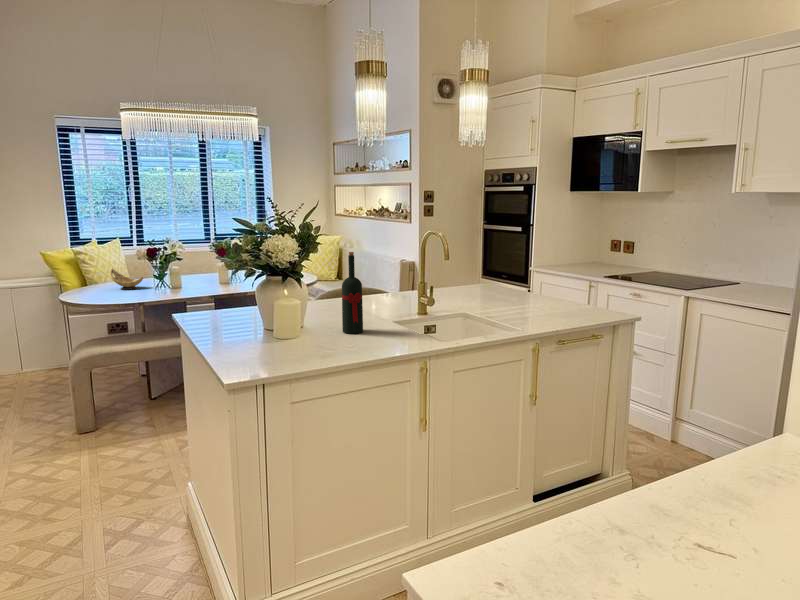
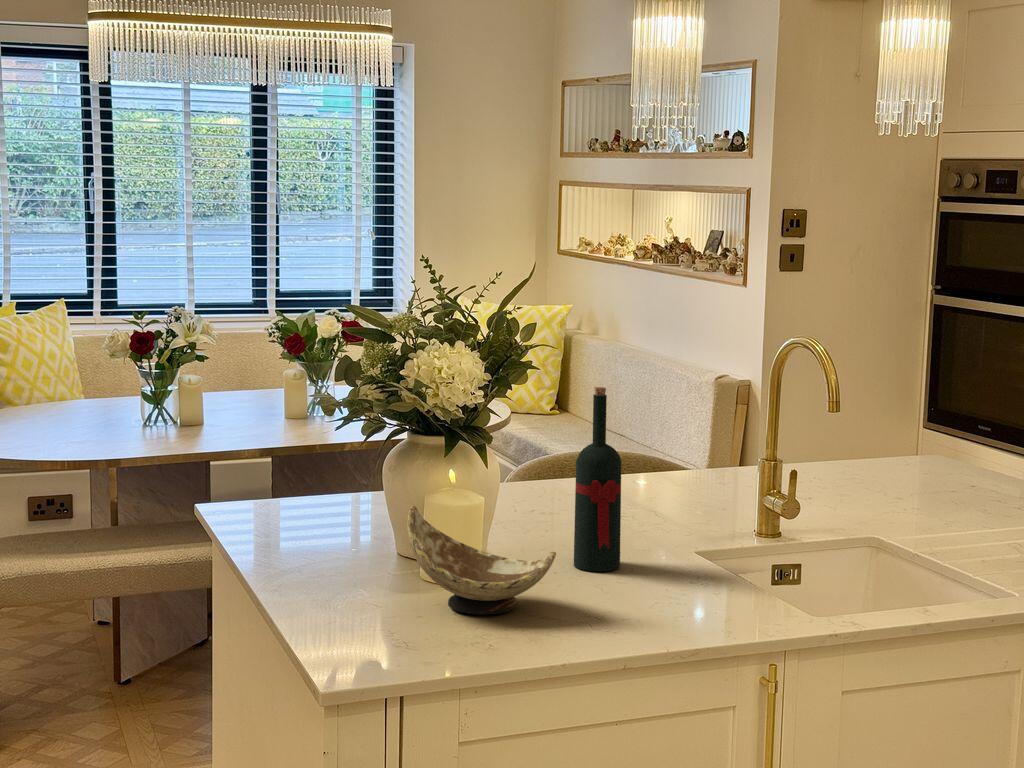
decorative bowl: present [110,268,143,290] -> present [407,505,556,615]

